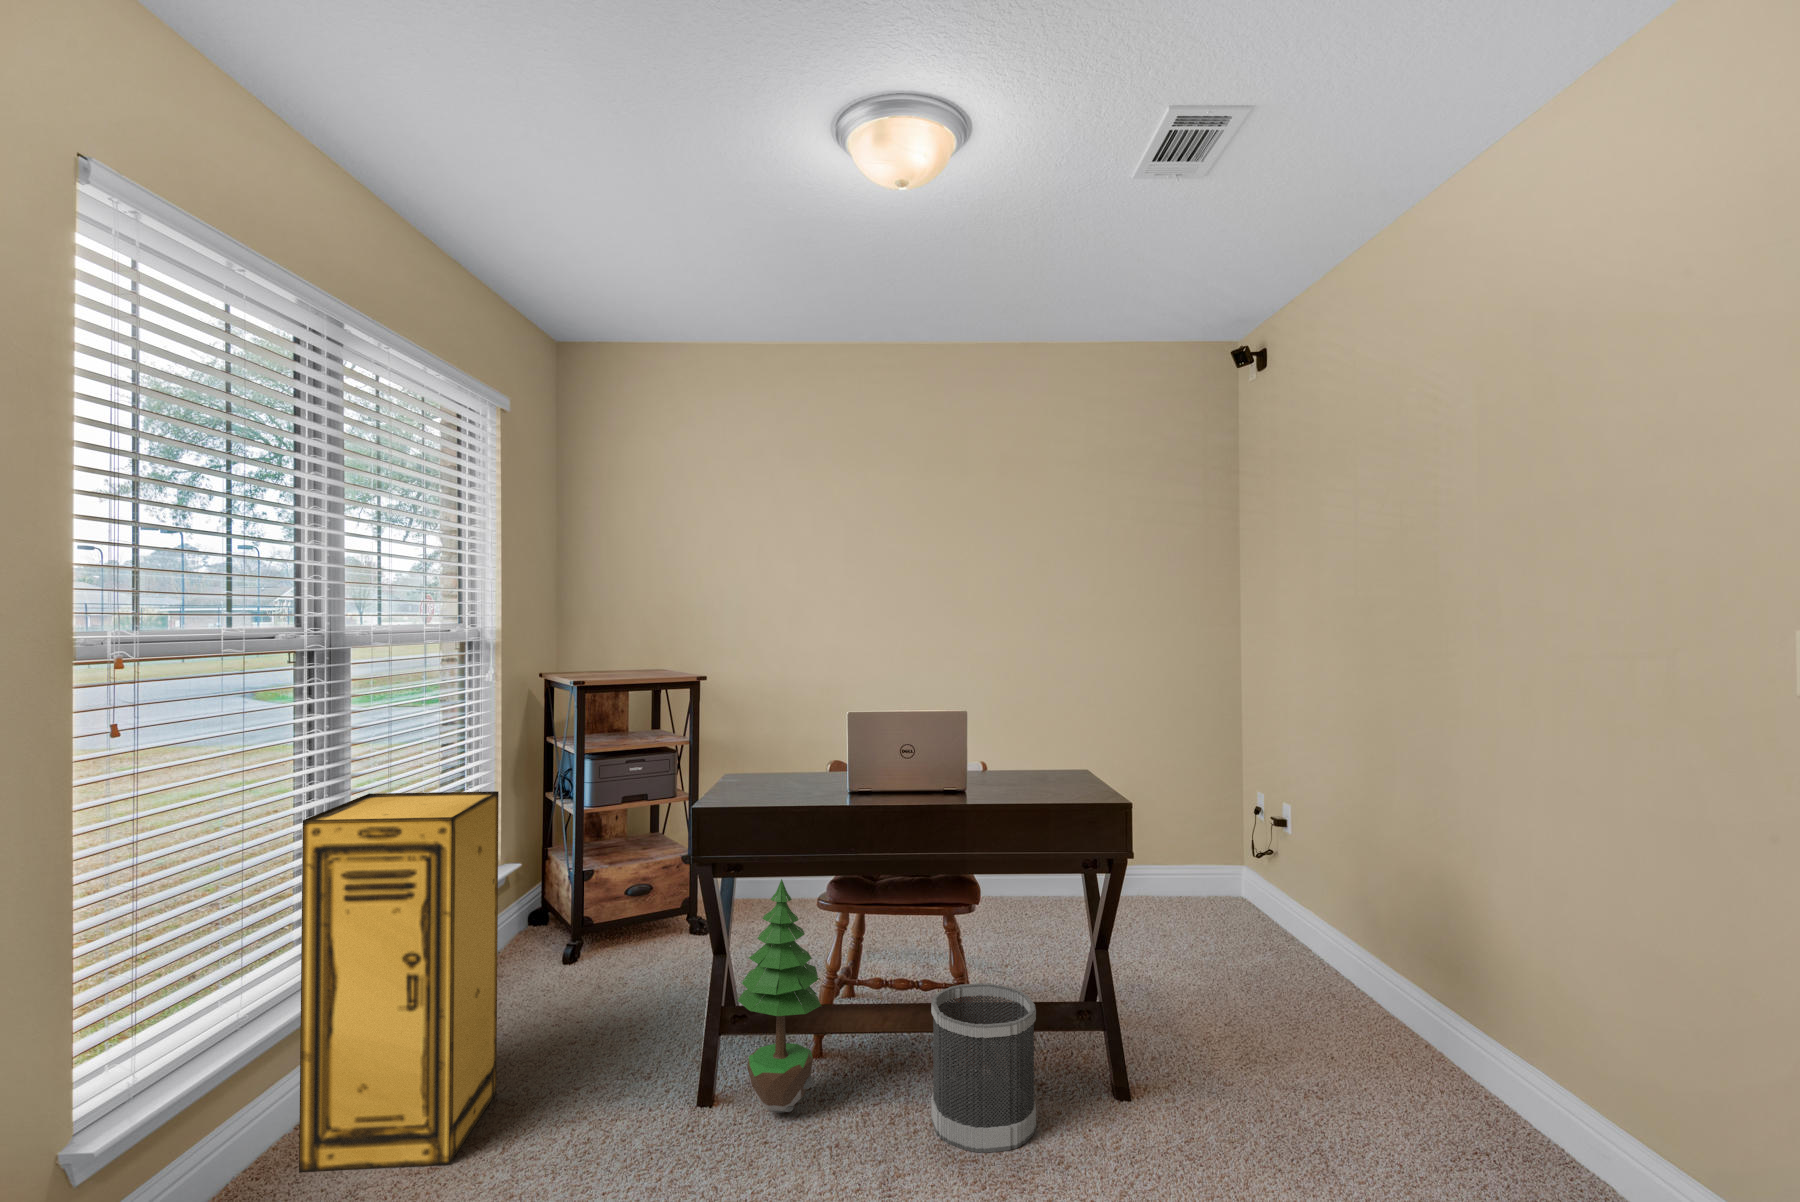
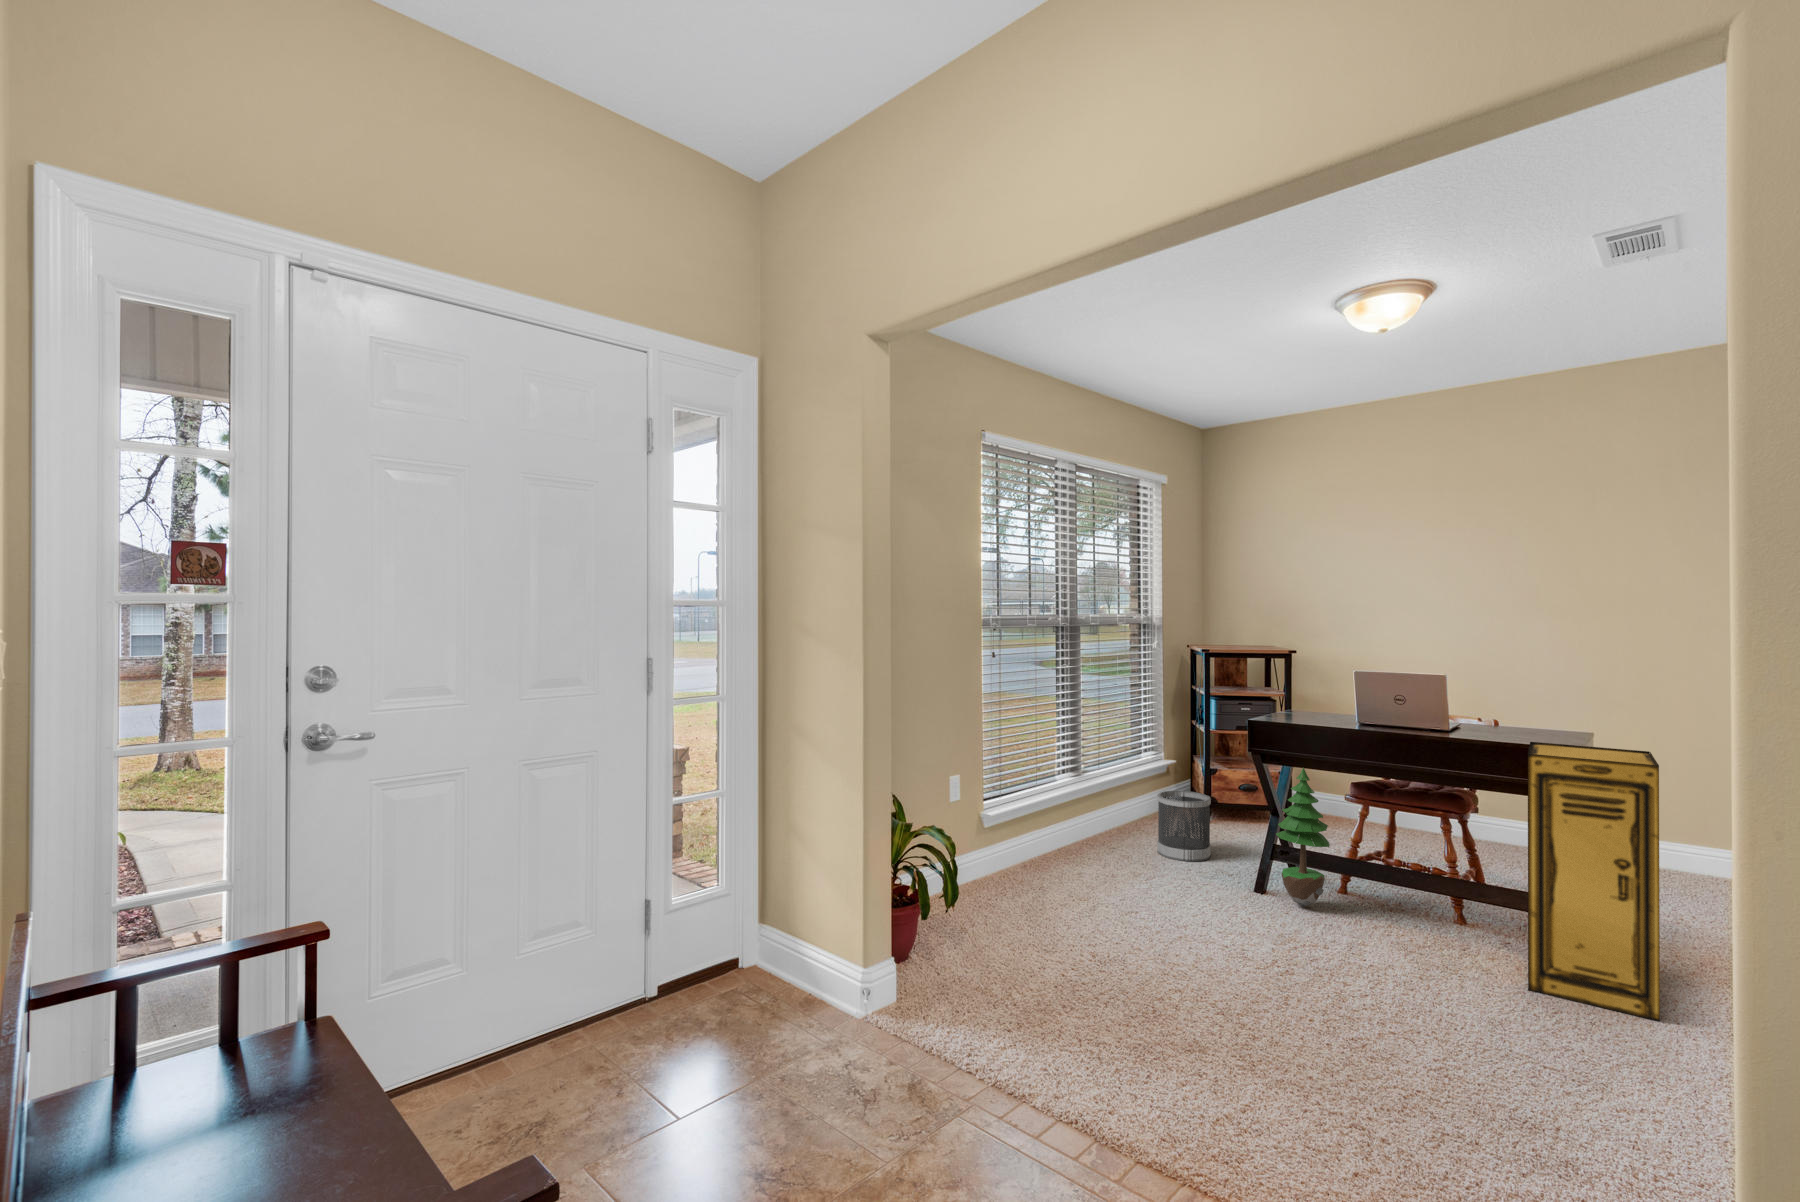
storage cabinet: present [299,791,499,1172] -> present [1528,742,1660,1021]
wastebasket: present [931,983,1036,1153] -> present [1157,791,1211,862]

